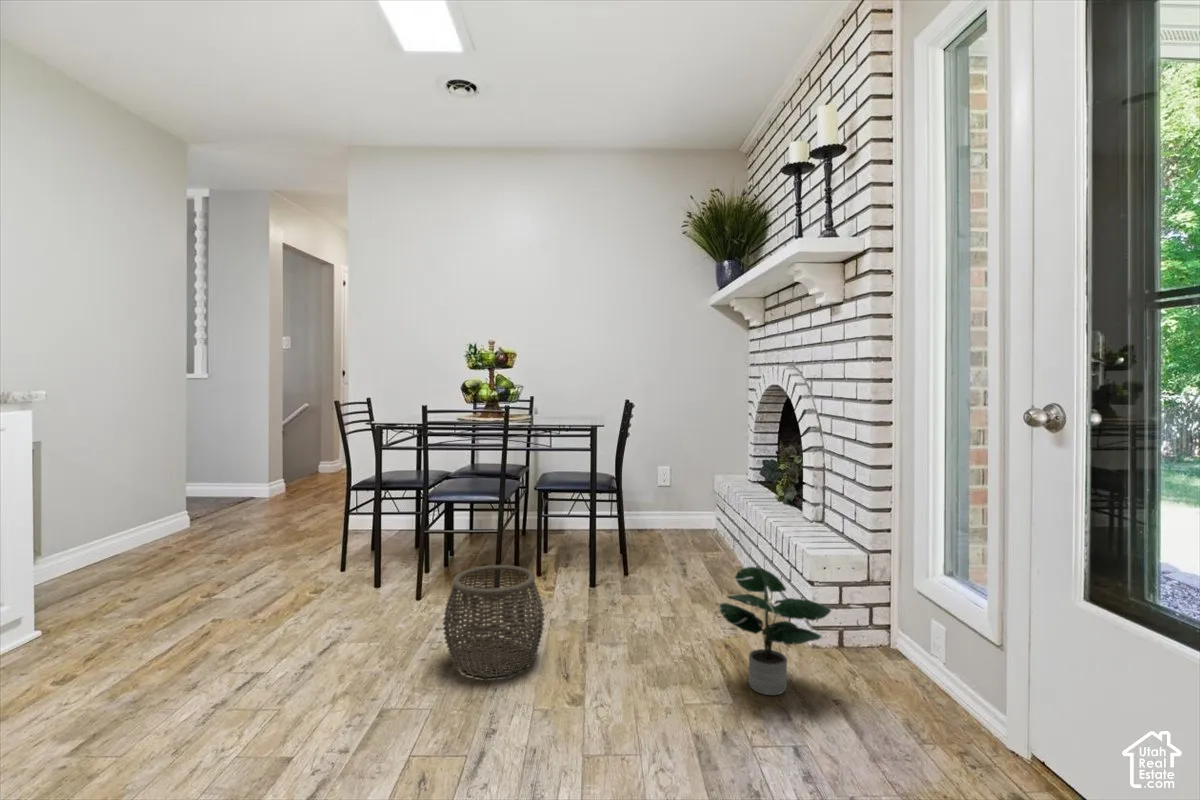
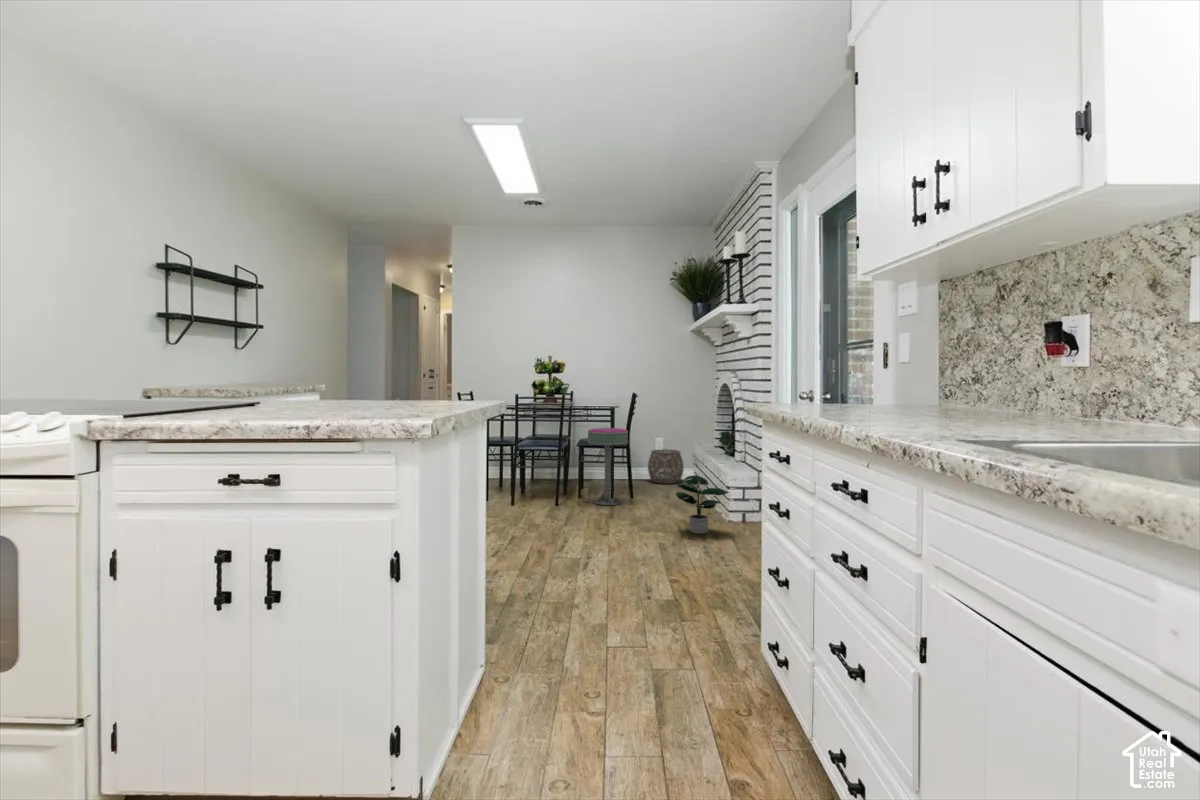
bar stool: none [549,461,618,598] -> present [588,428,628,505]
woven basket: present [443,565,544,678] -> present [648,449,684,484]

